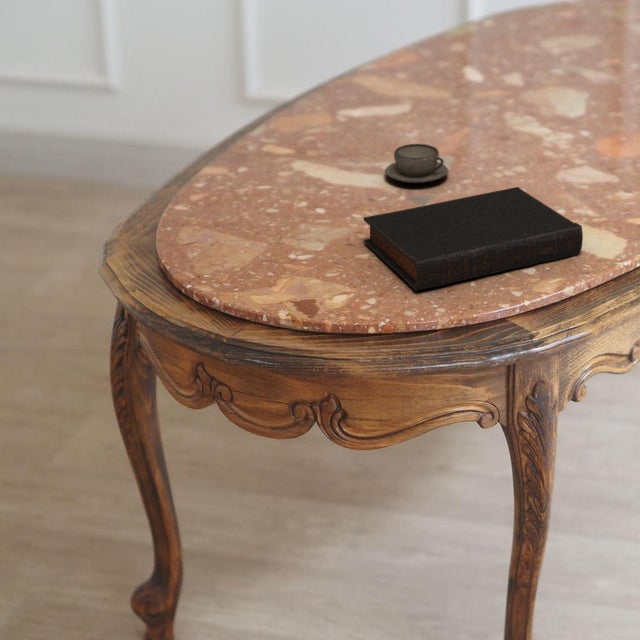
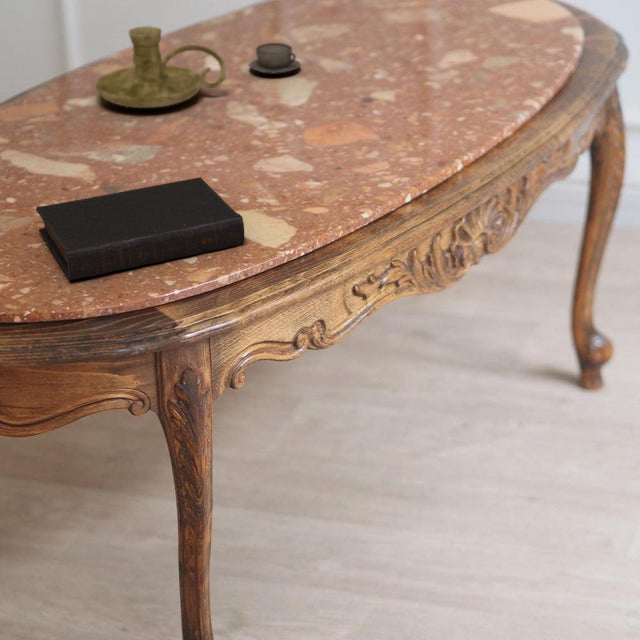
candle holder: none [370,41,500,121] -> present [96,26,226,108]
teacup: present [385,144,448,183] -> present [249,43,300,73]

